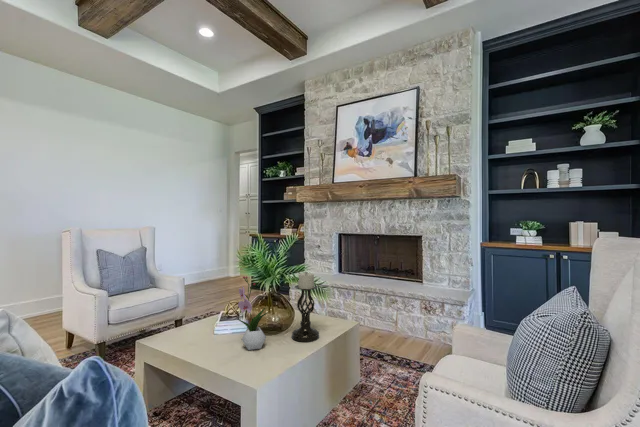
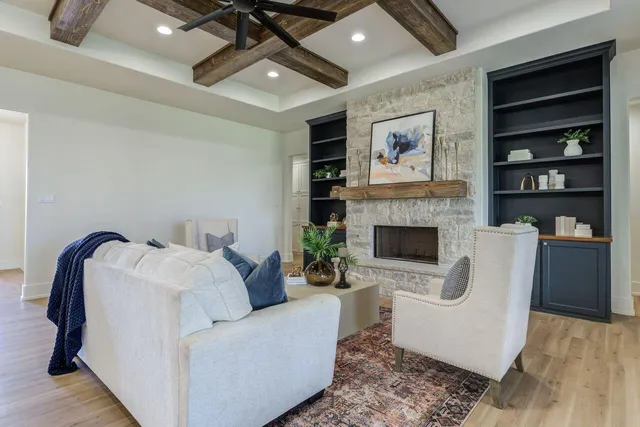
flower arrangement: present [238,276,268,350] -> none [303,248,320,290]

